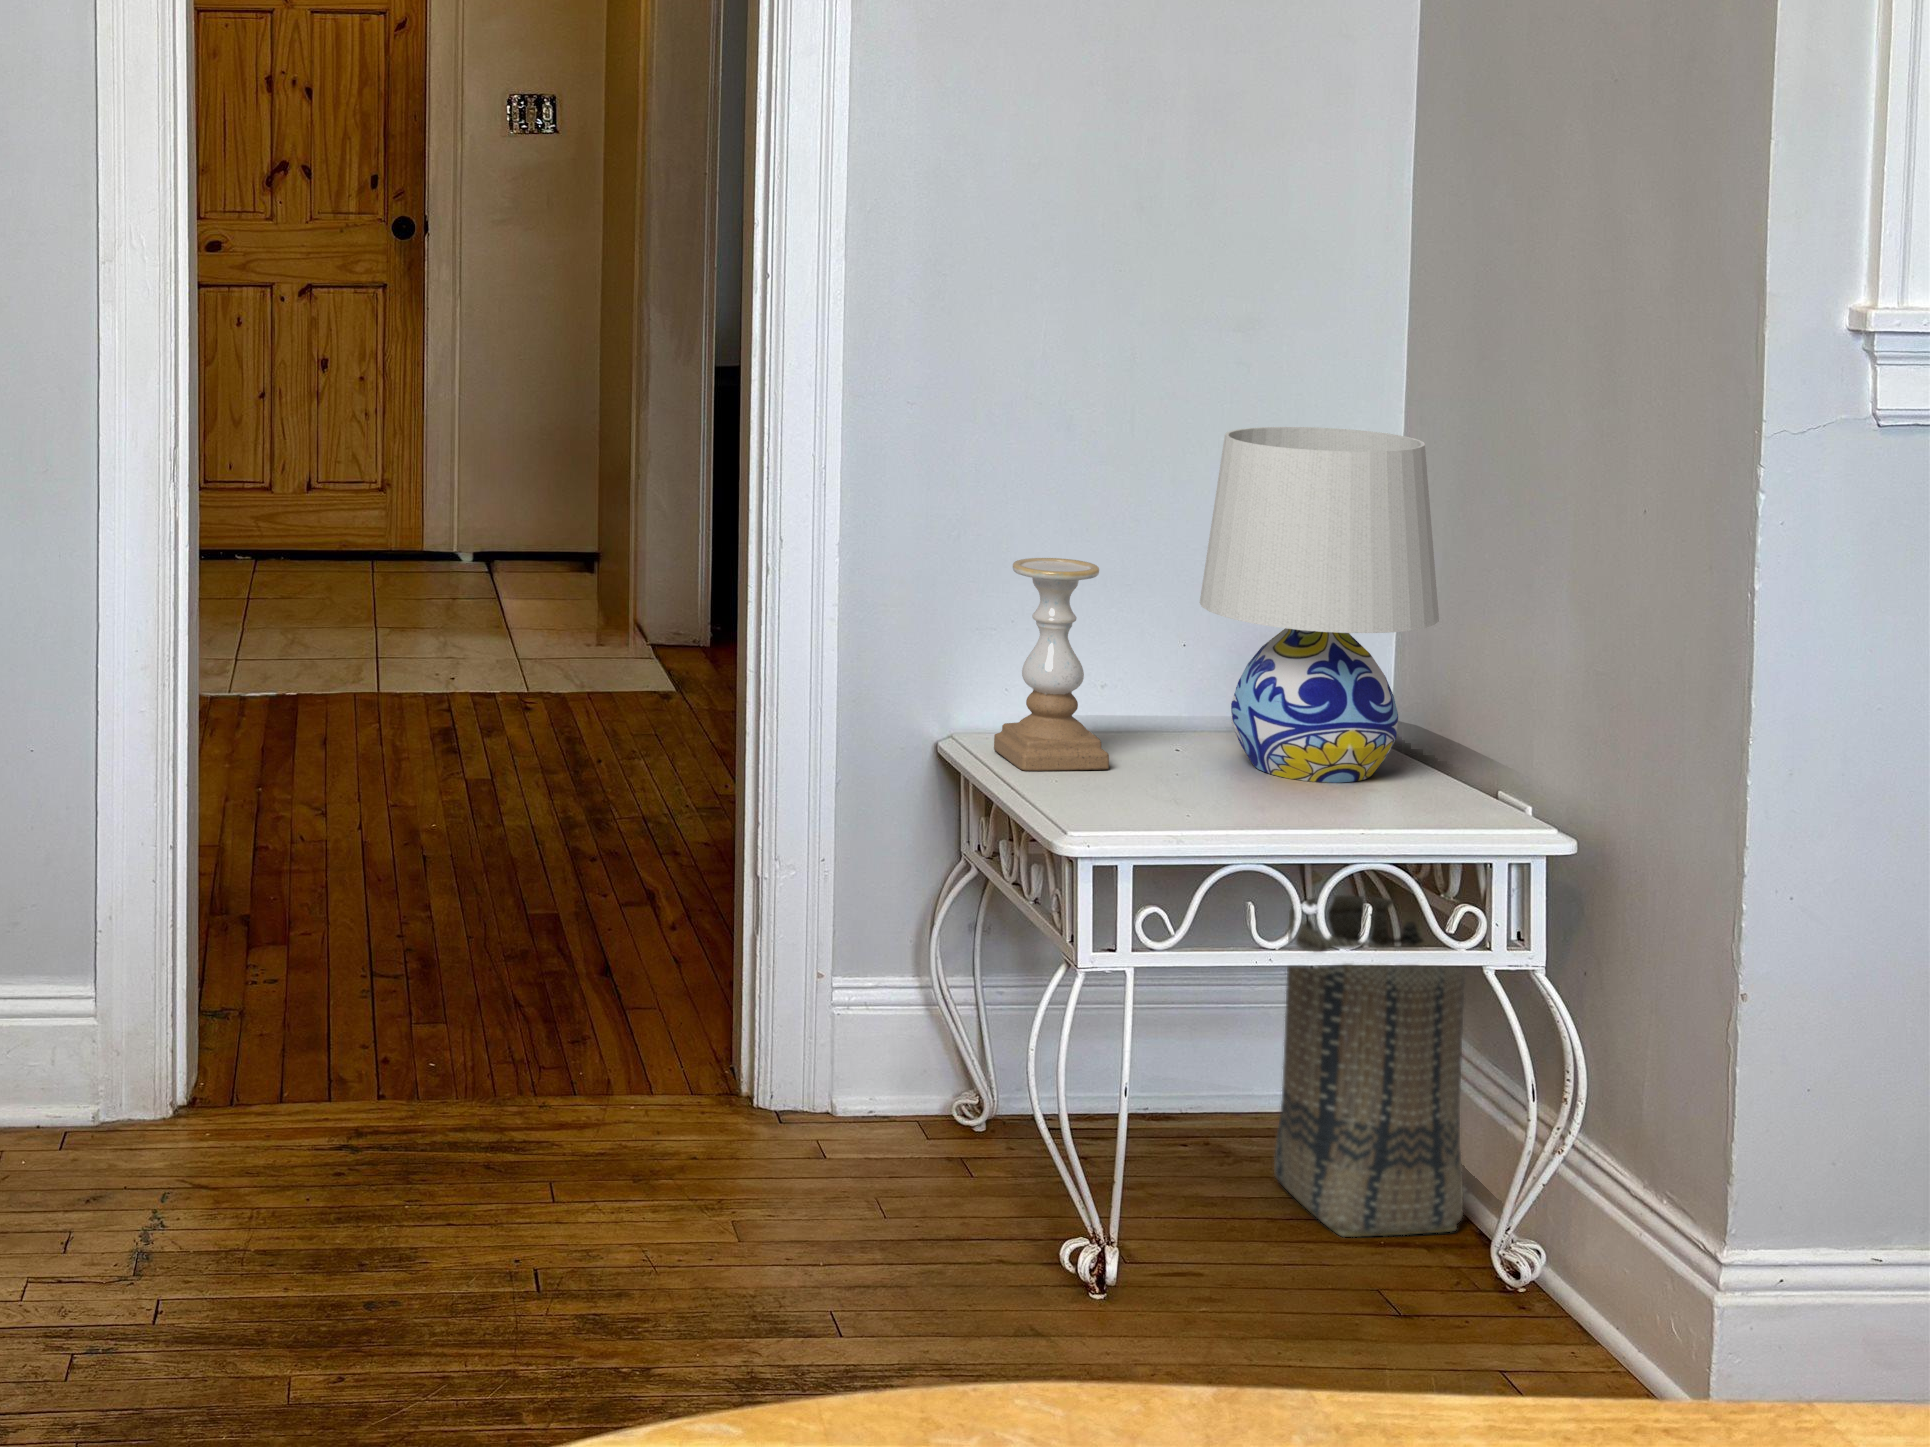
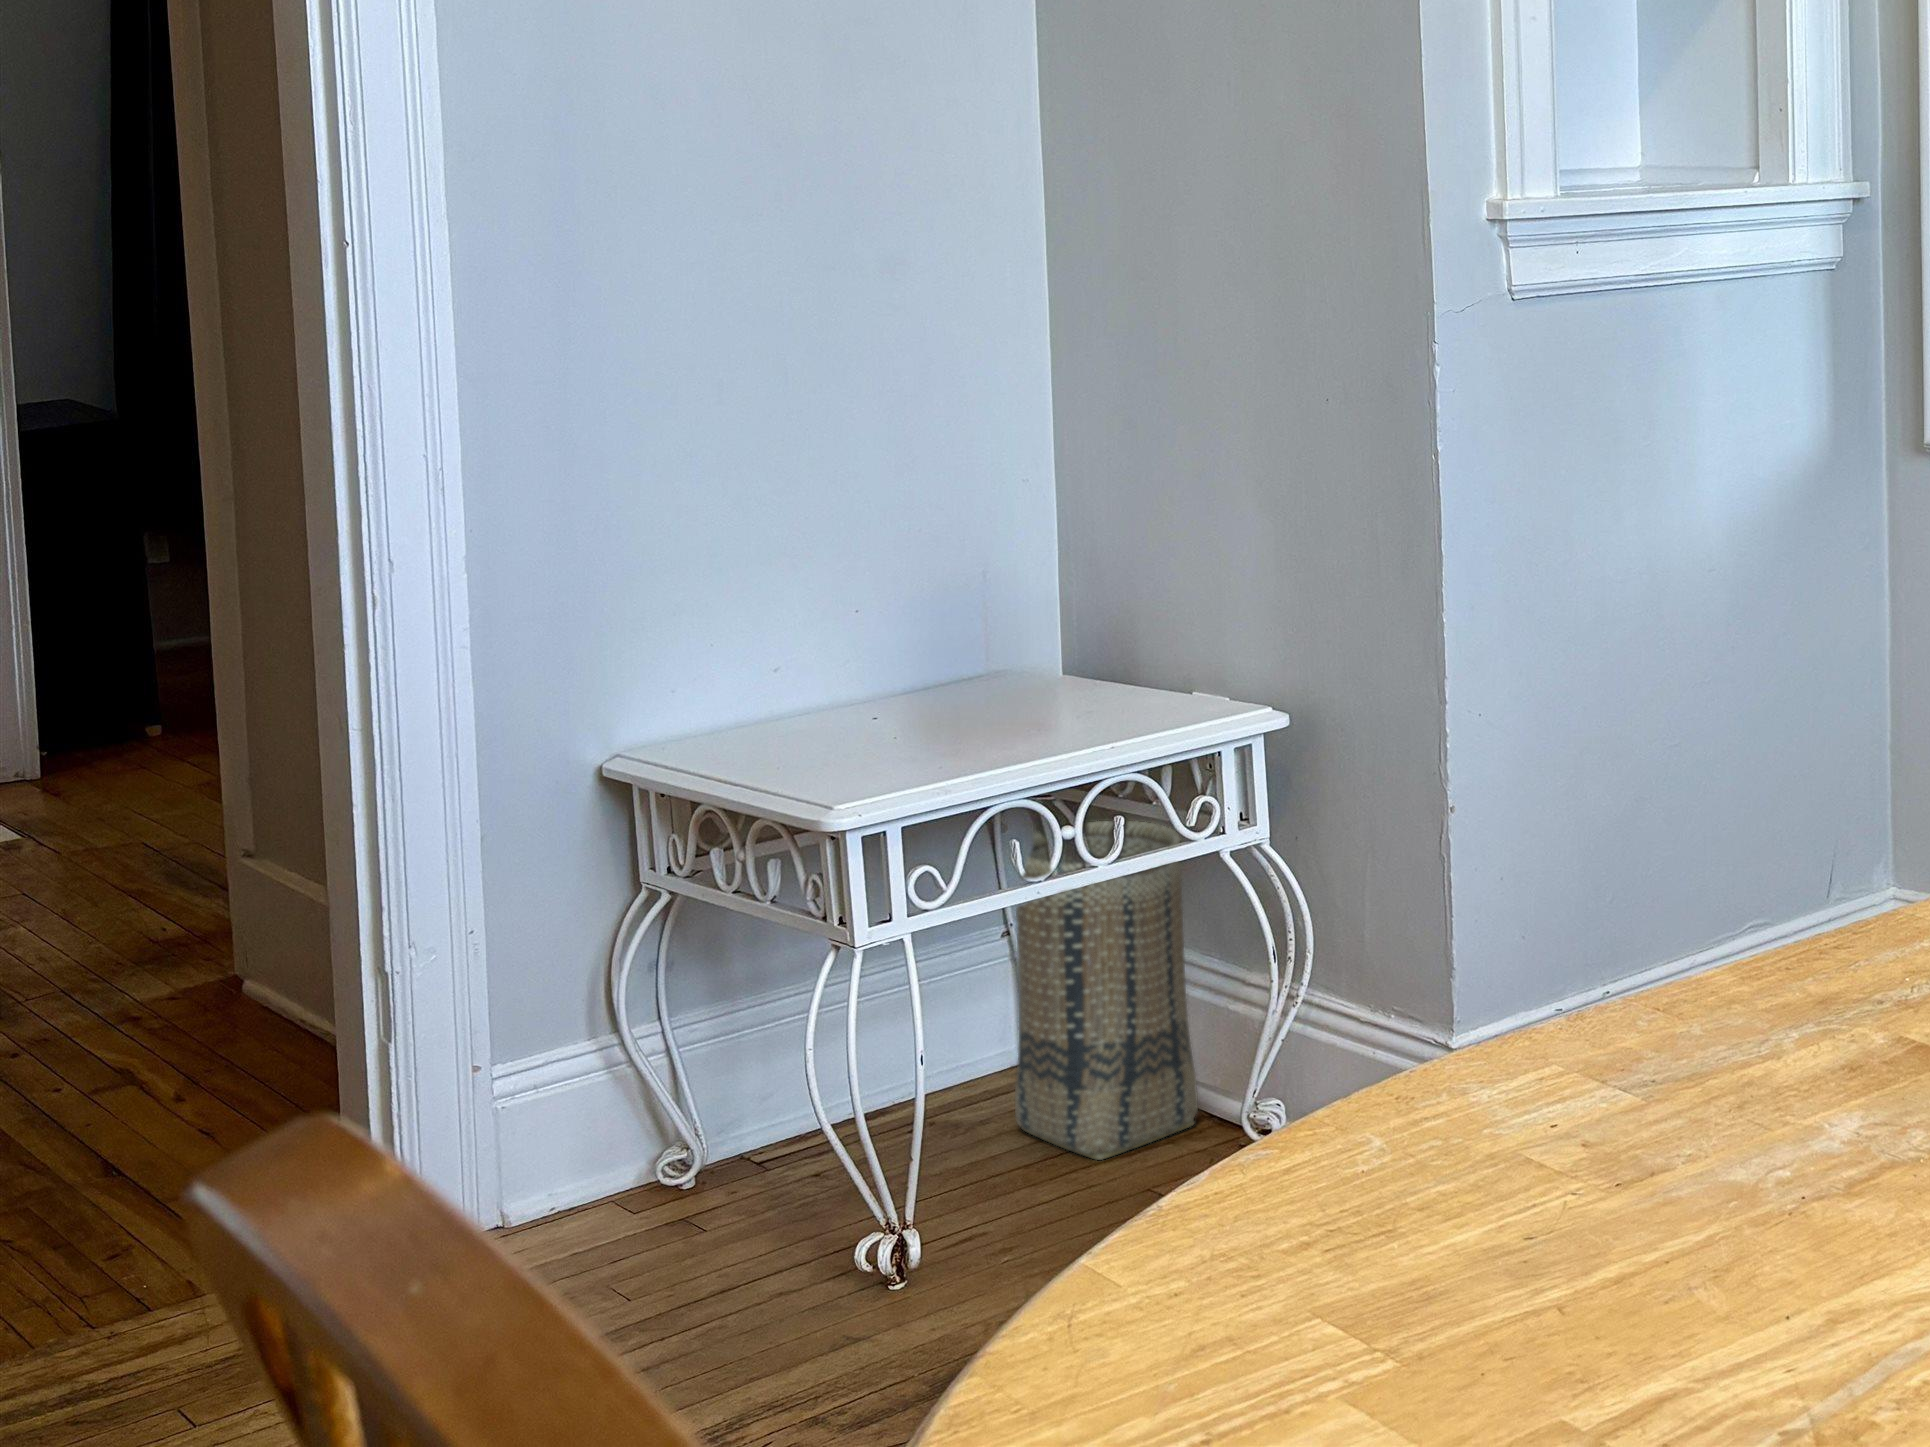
table lamp: present [1200,427,1439,783] -> none [899,363,1130,717]
candle holder: present [994,558,1109,771] -> none [700,527,833,758]

